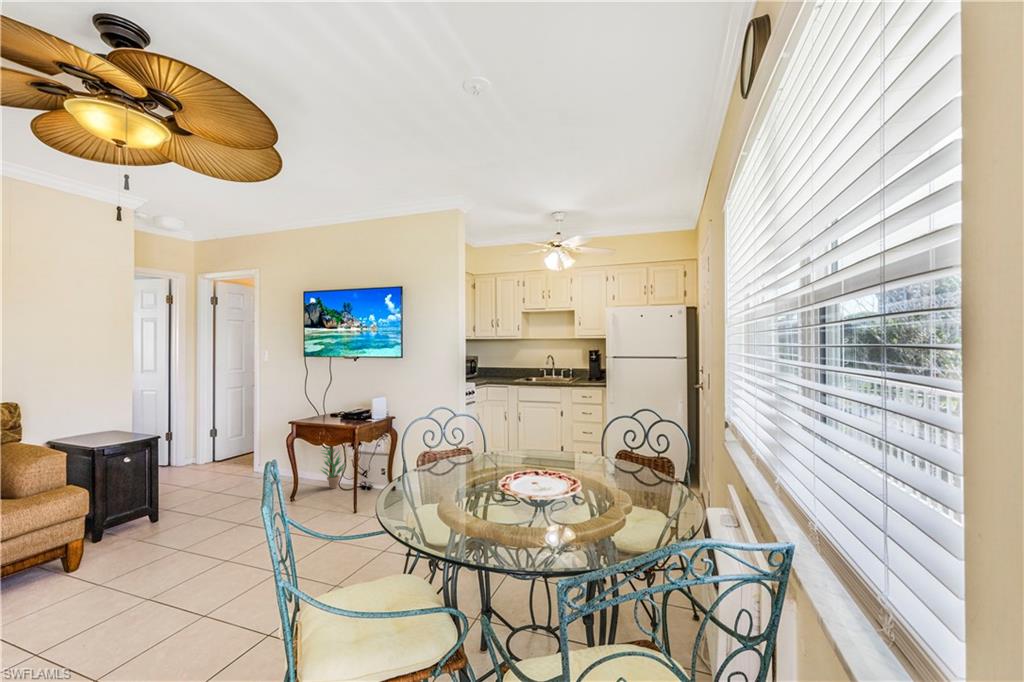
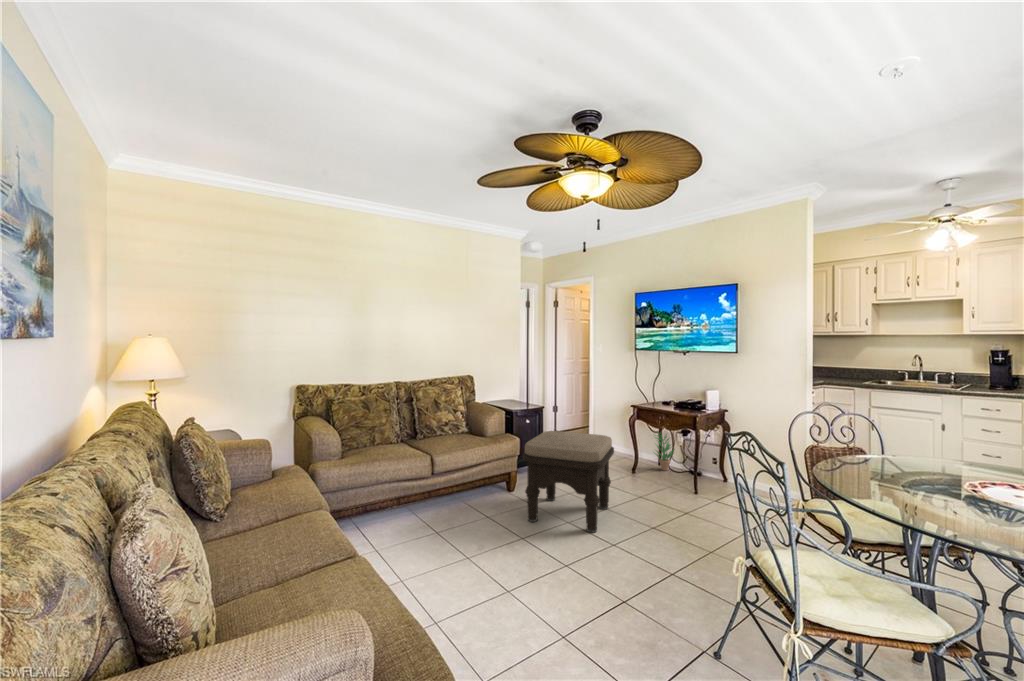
ottoman: none [65,465,238,614] -> present [523,431,614,532]

